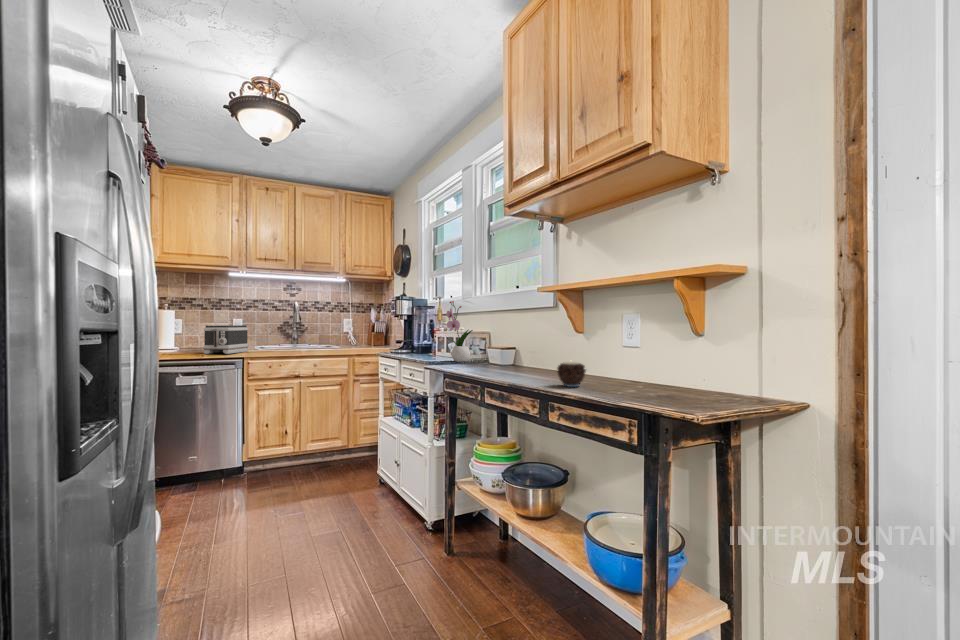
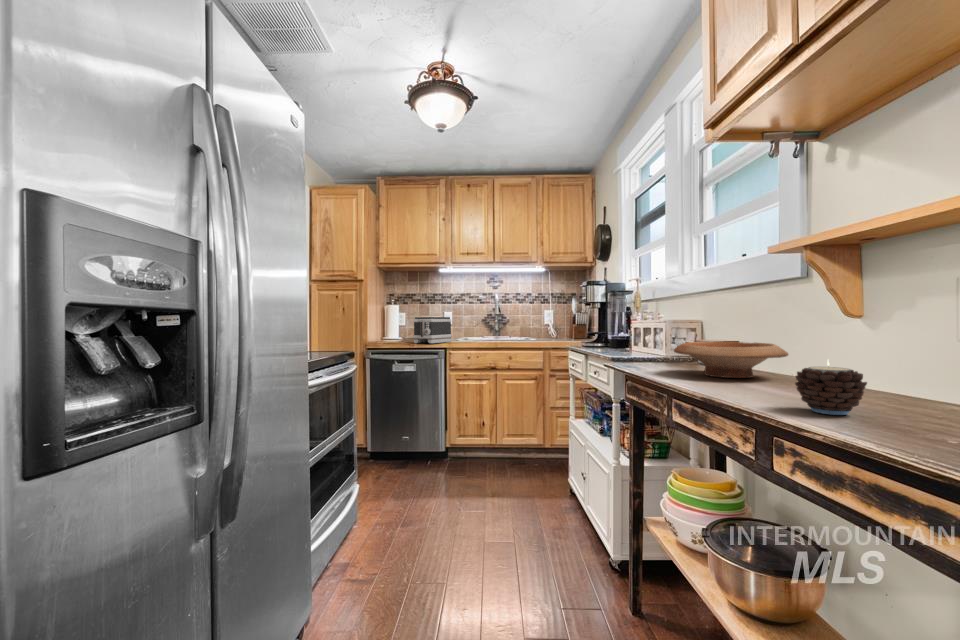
flower arrangement: present [446,301,473,362] -> none [636,280,673,359]
wooden bowl: none [483,348,548,372] -> present [674,342,788,378]

